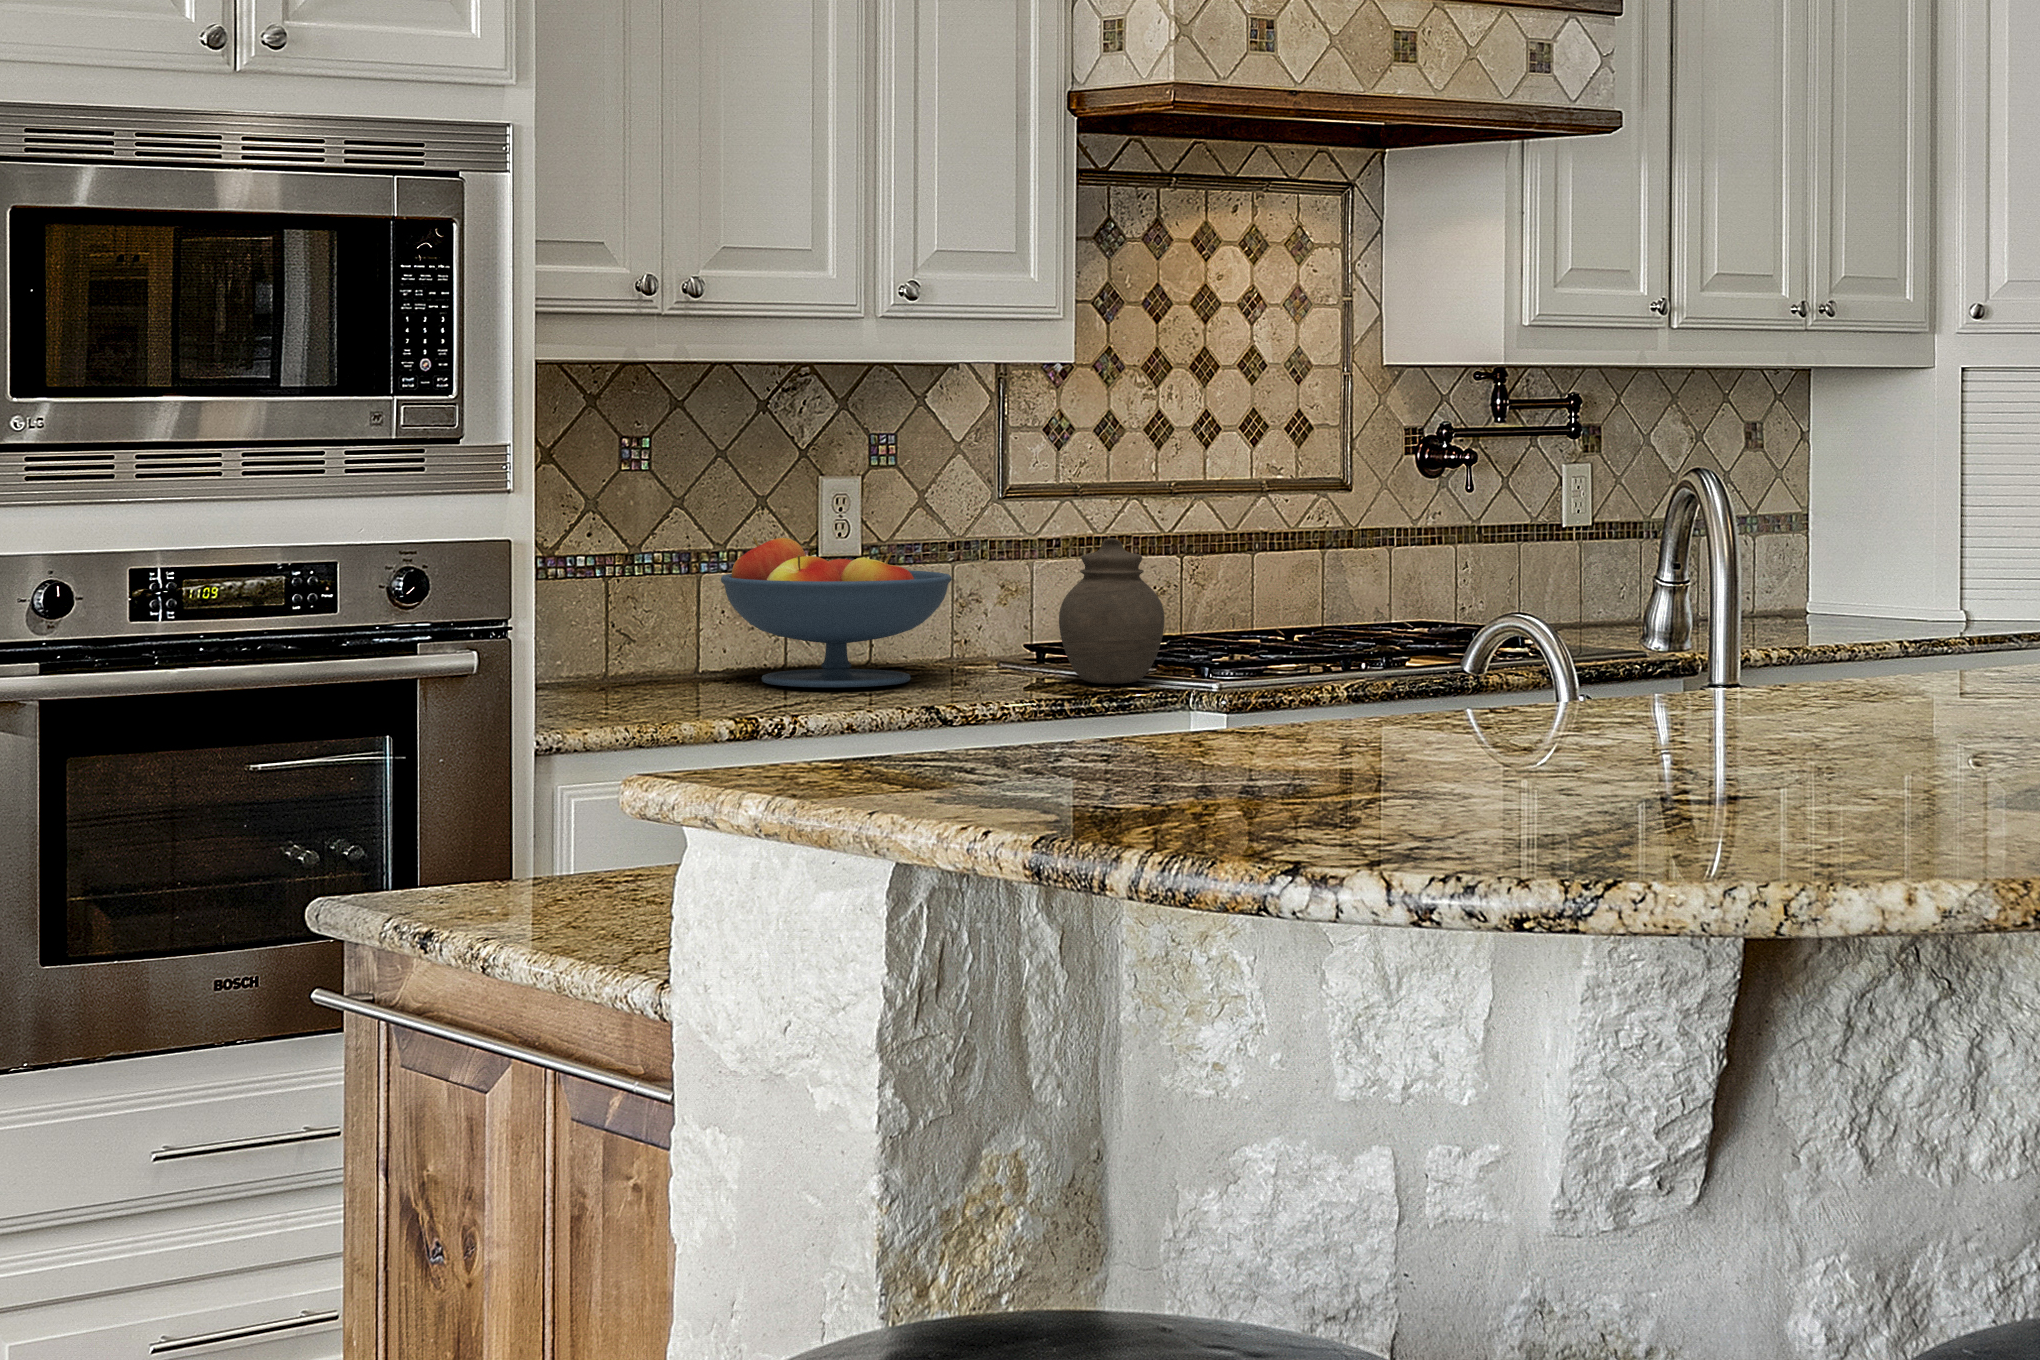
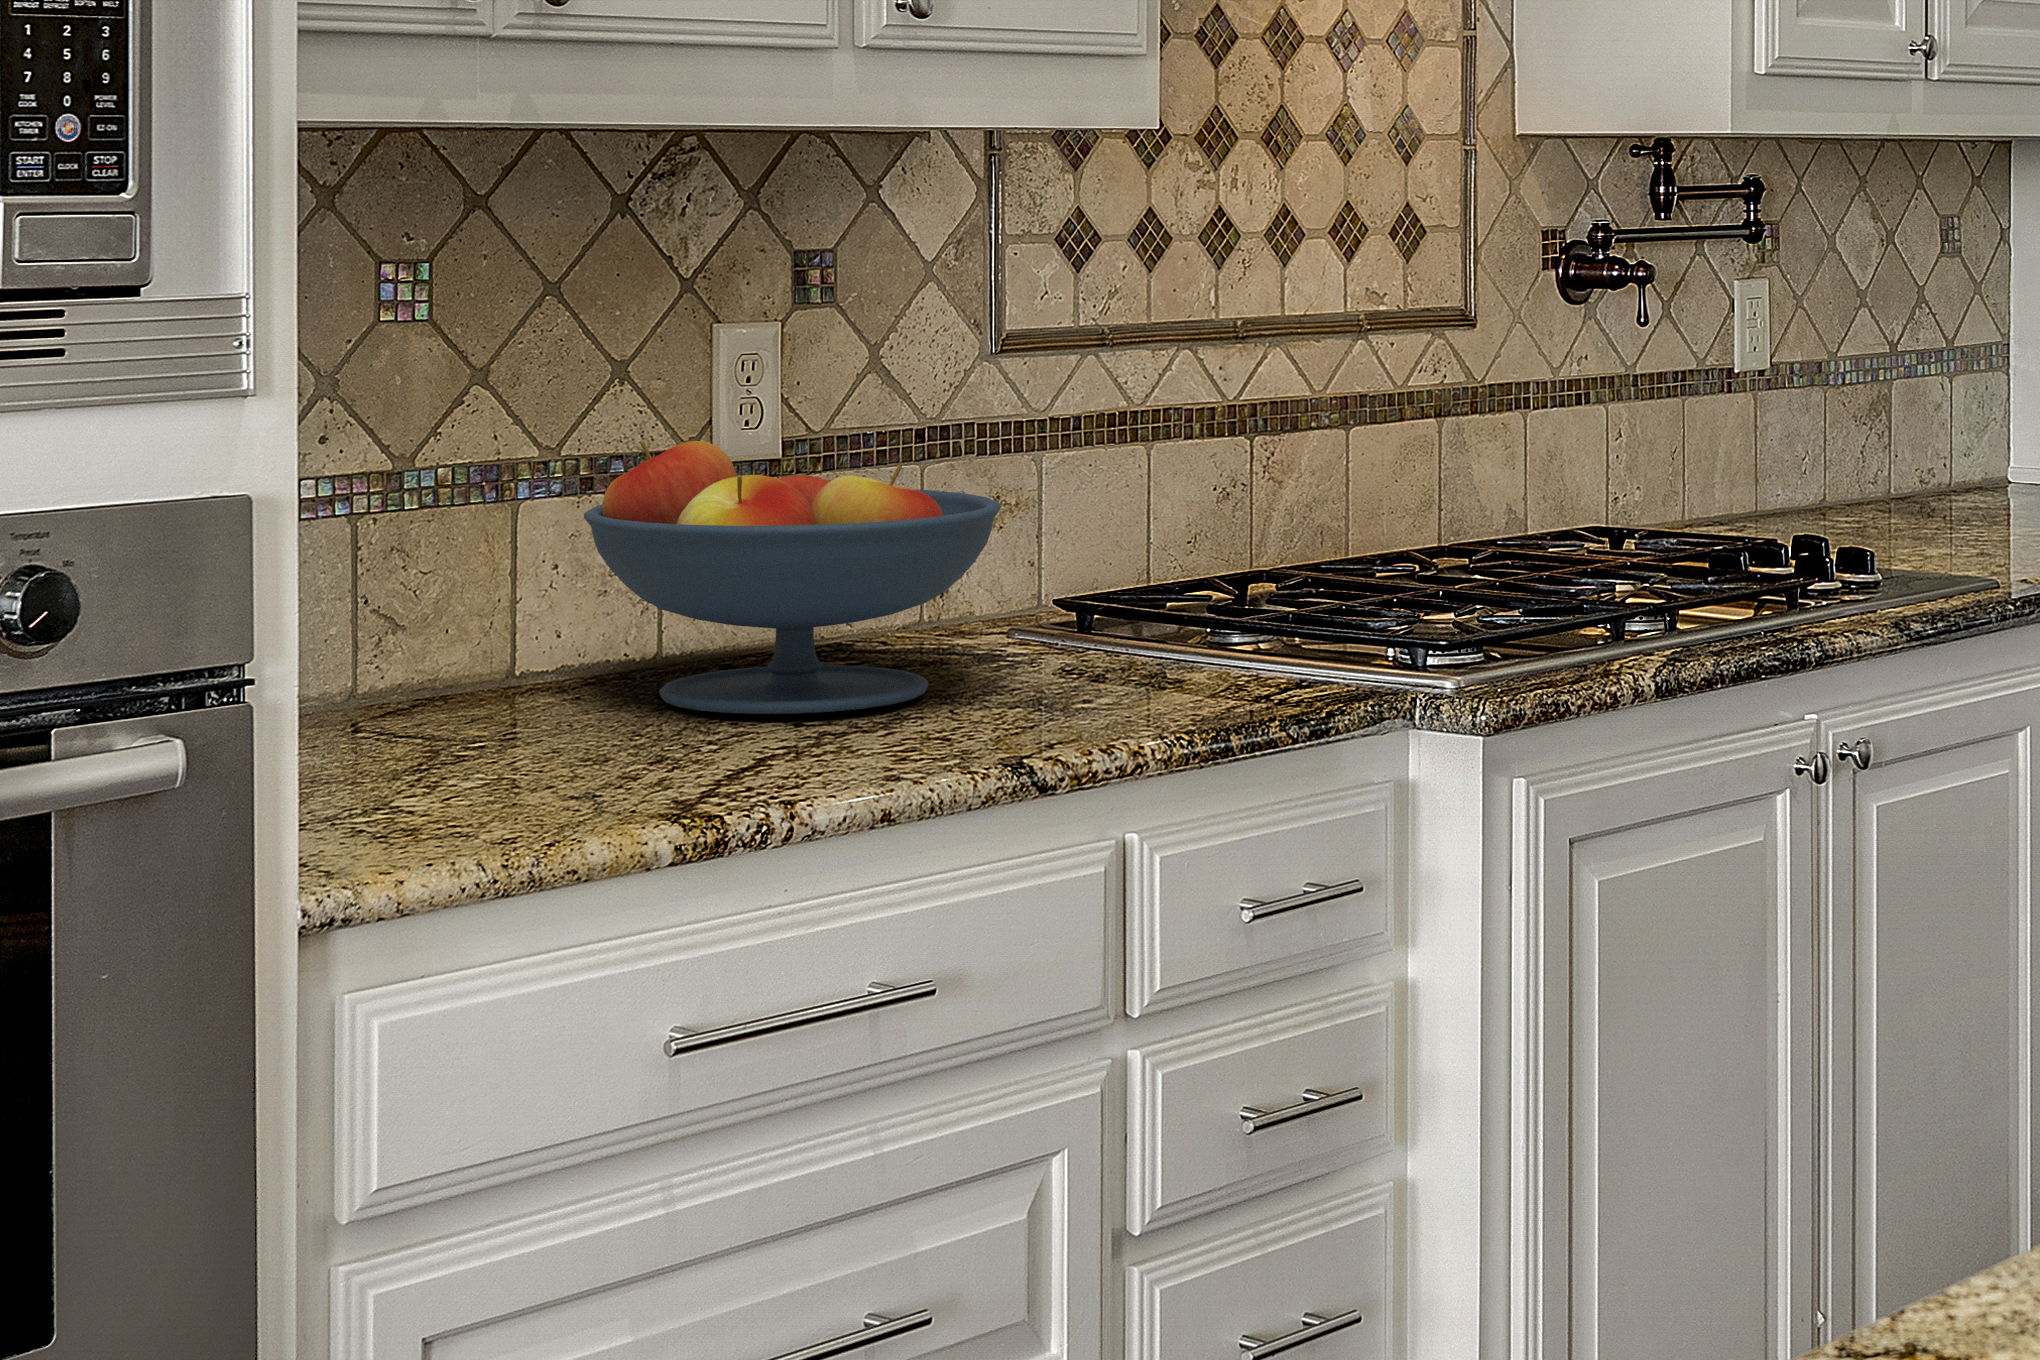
jar: present [1059,538,1164,684] -> none [1182,429,1364,682]

